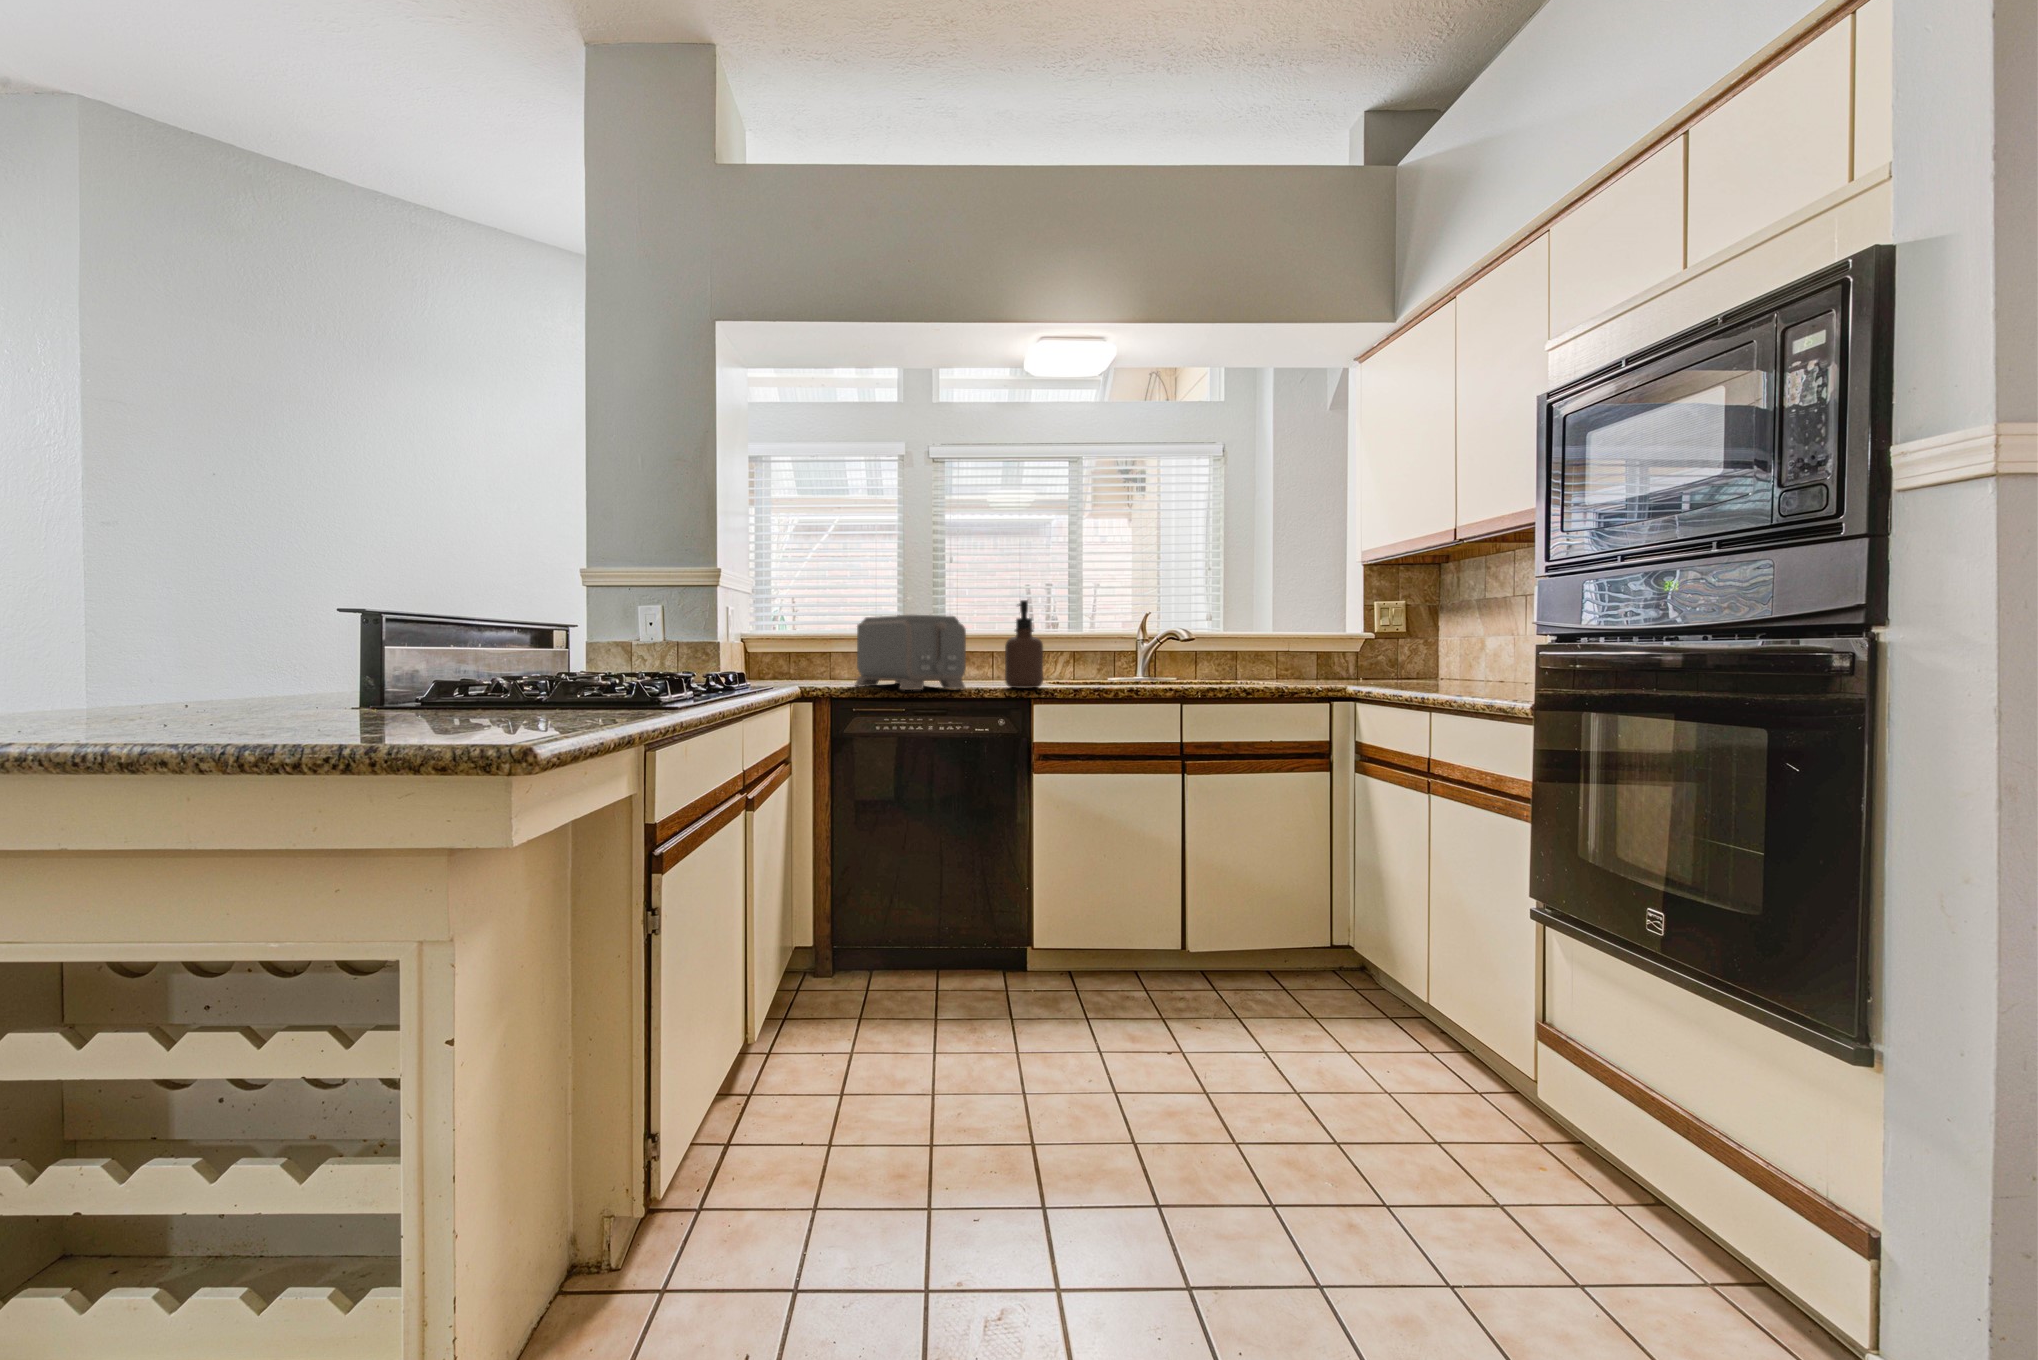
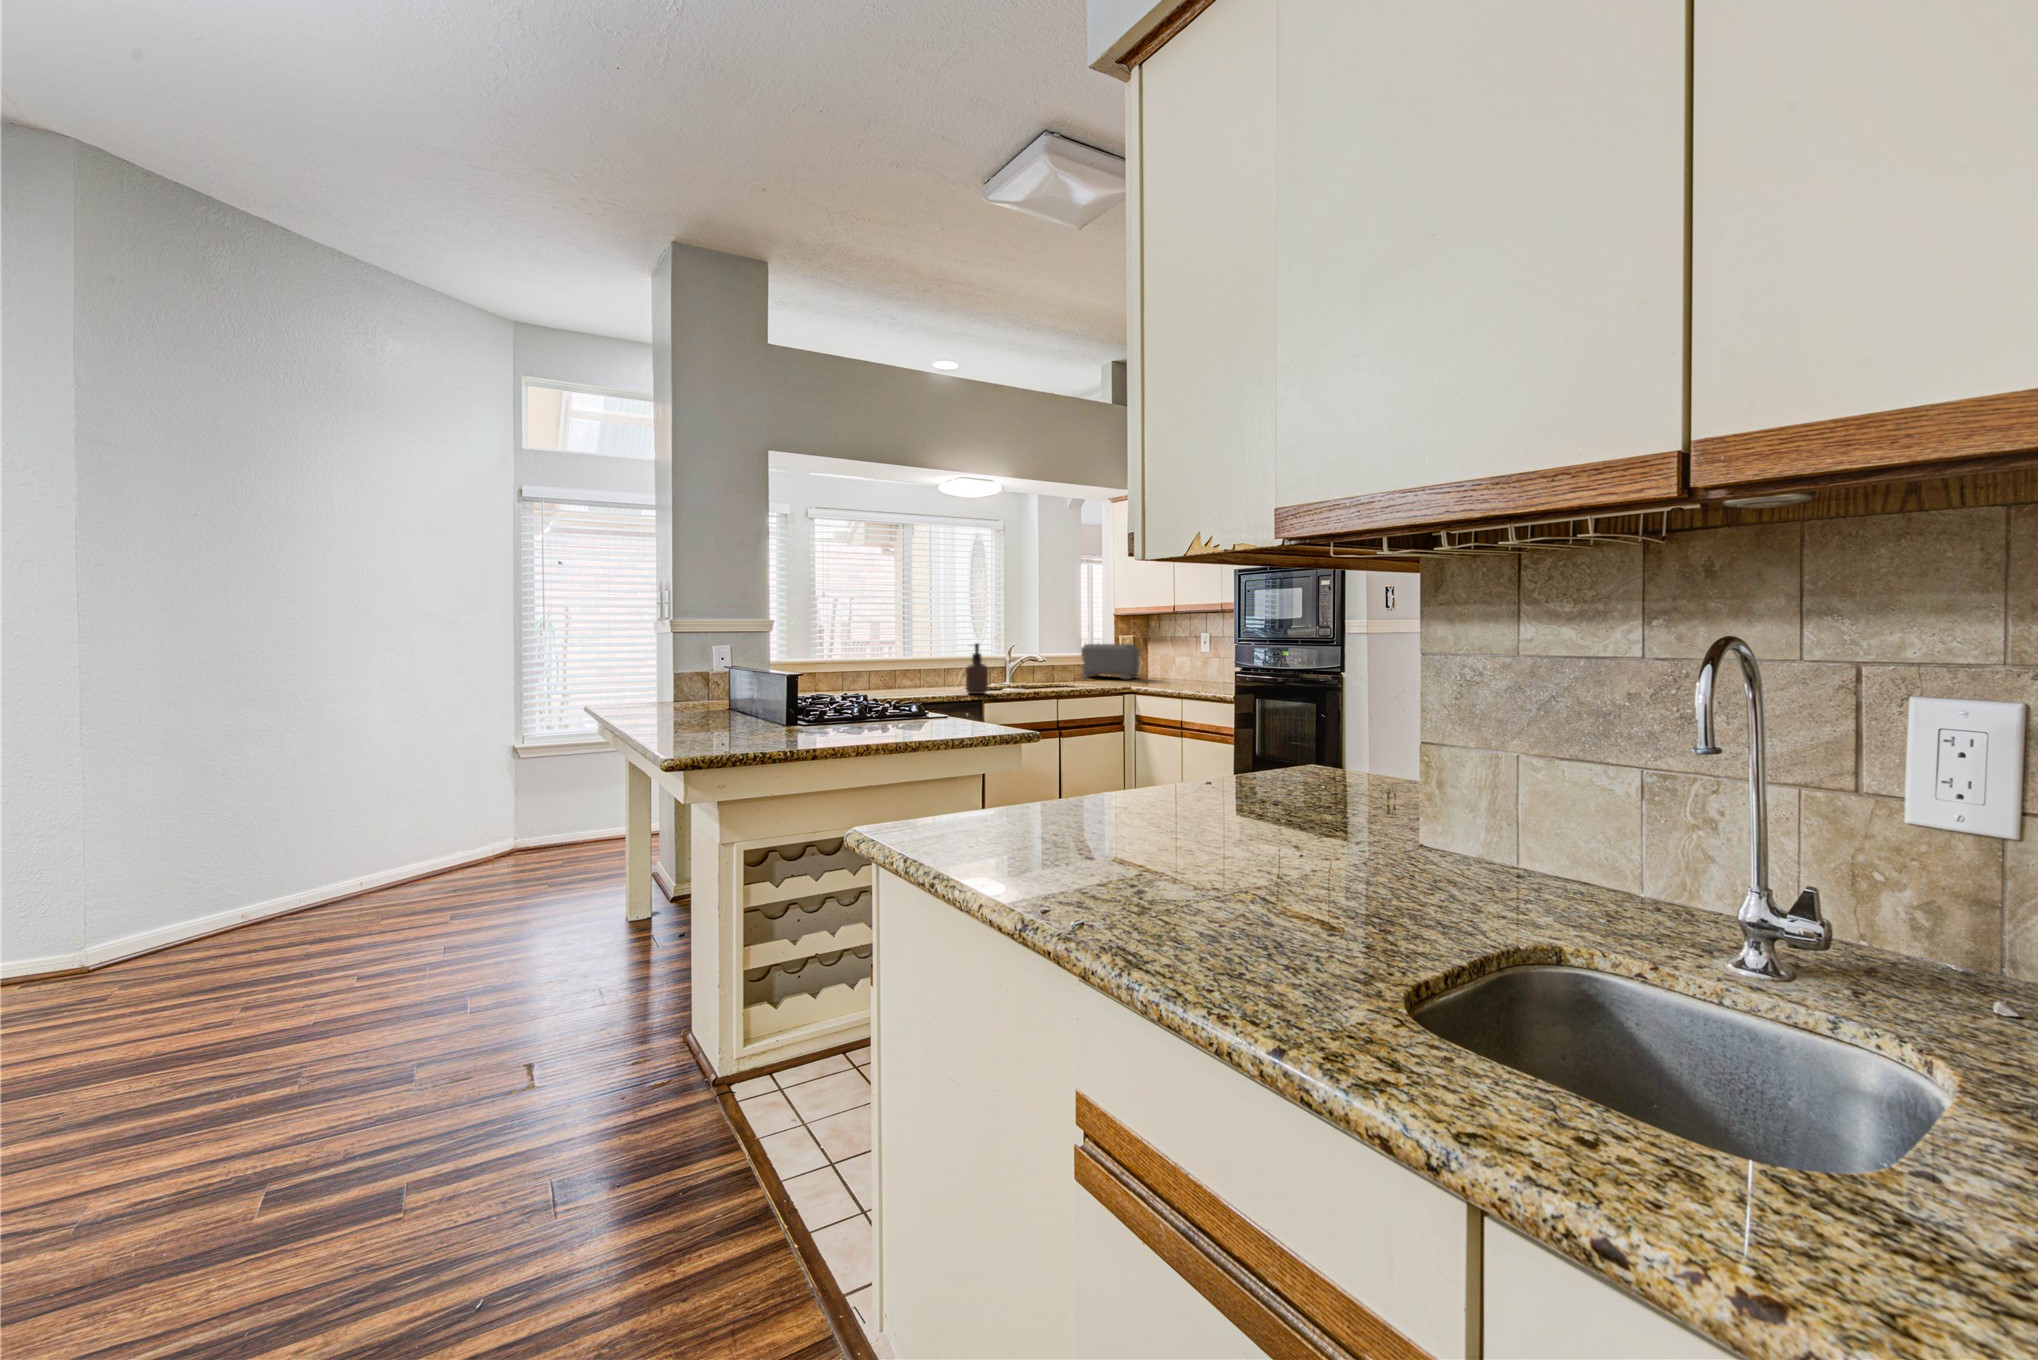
toaster: present [855,615,966,690] -> present [1081,644,1139,679]

